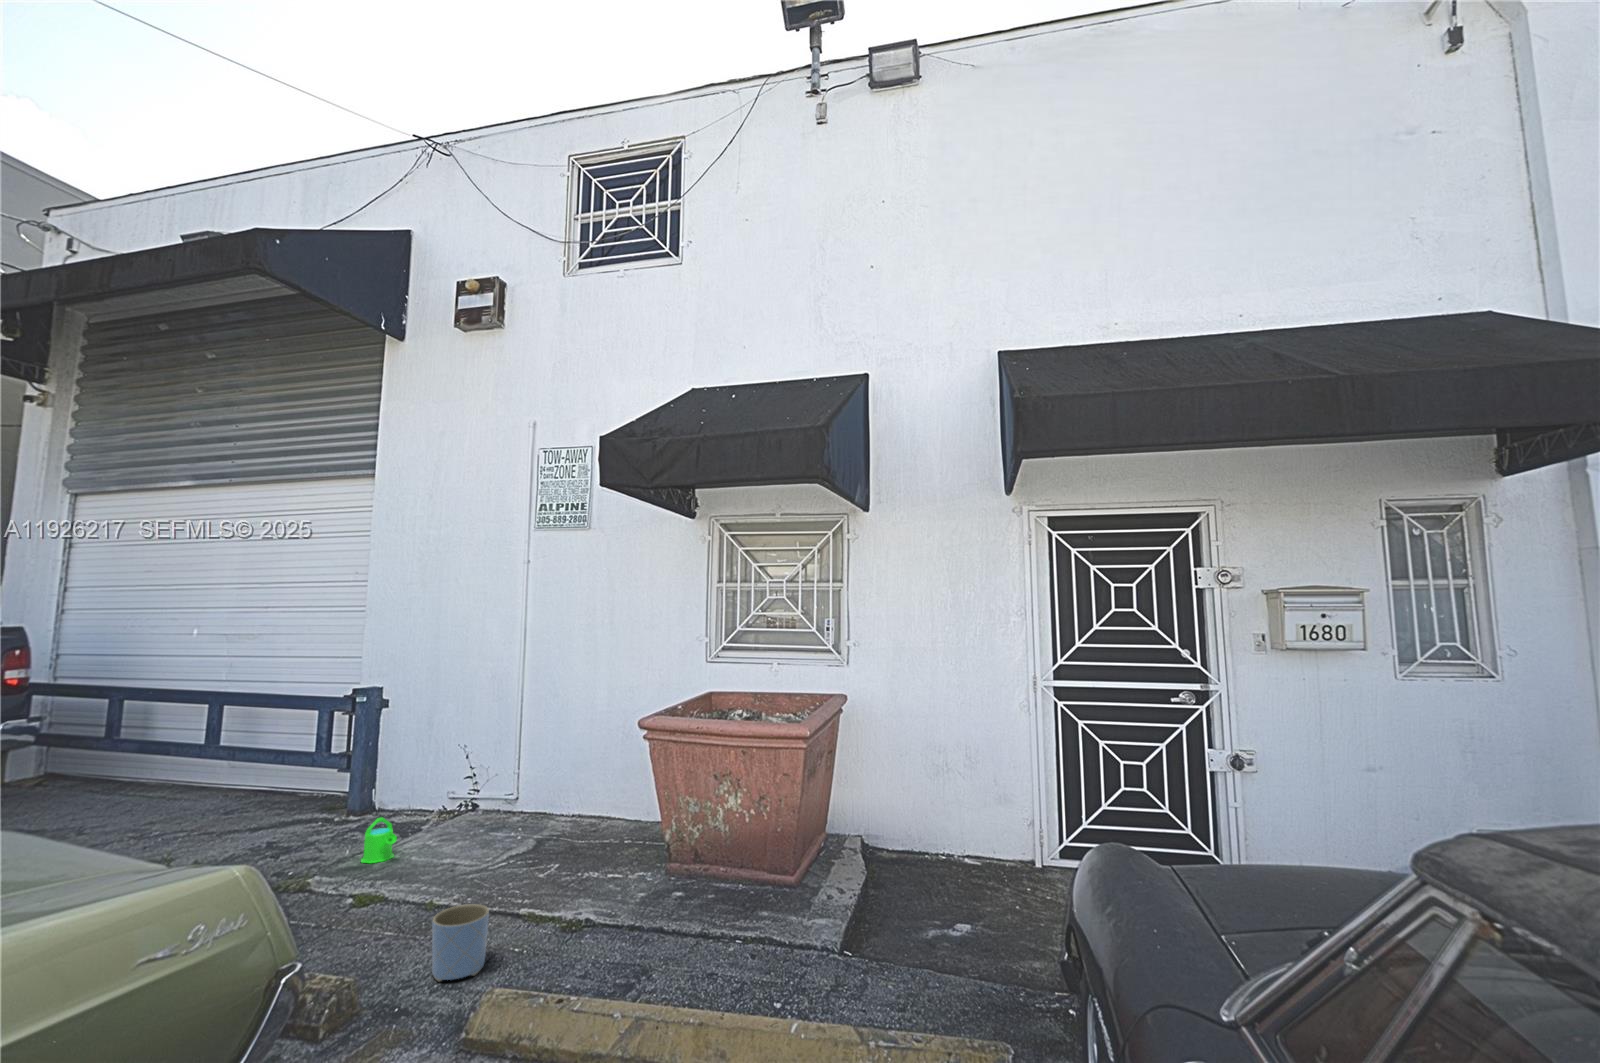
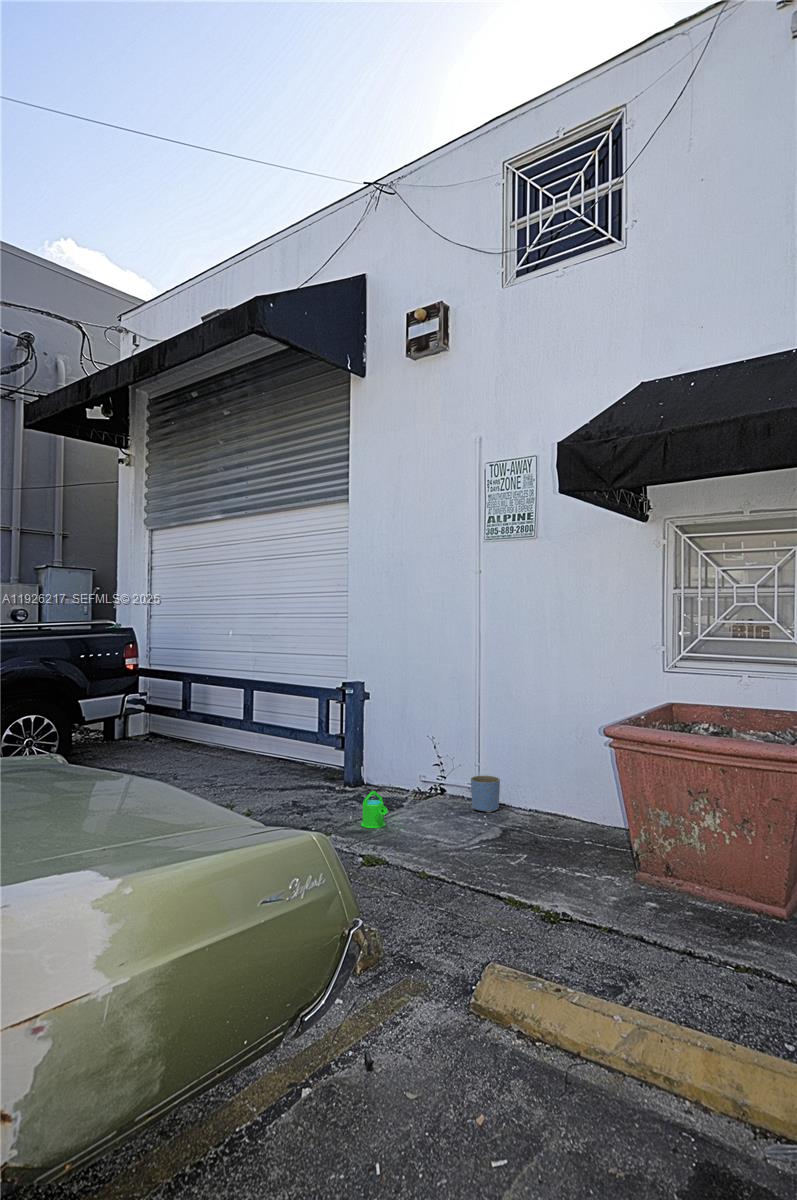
planter: present [432,904,489,981] -> present [471,776,500,813]

